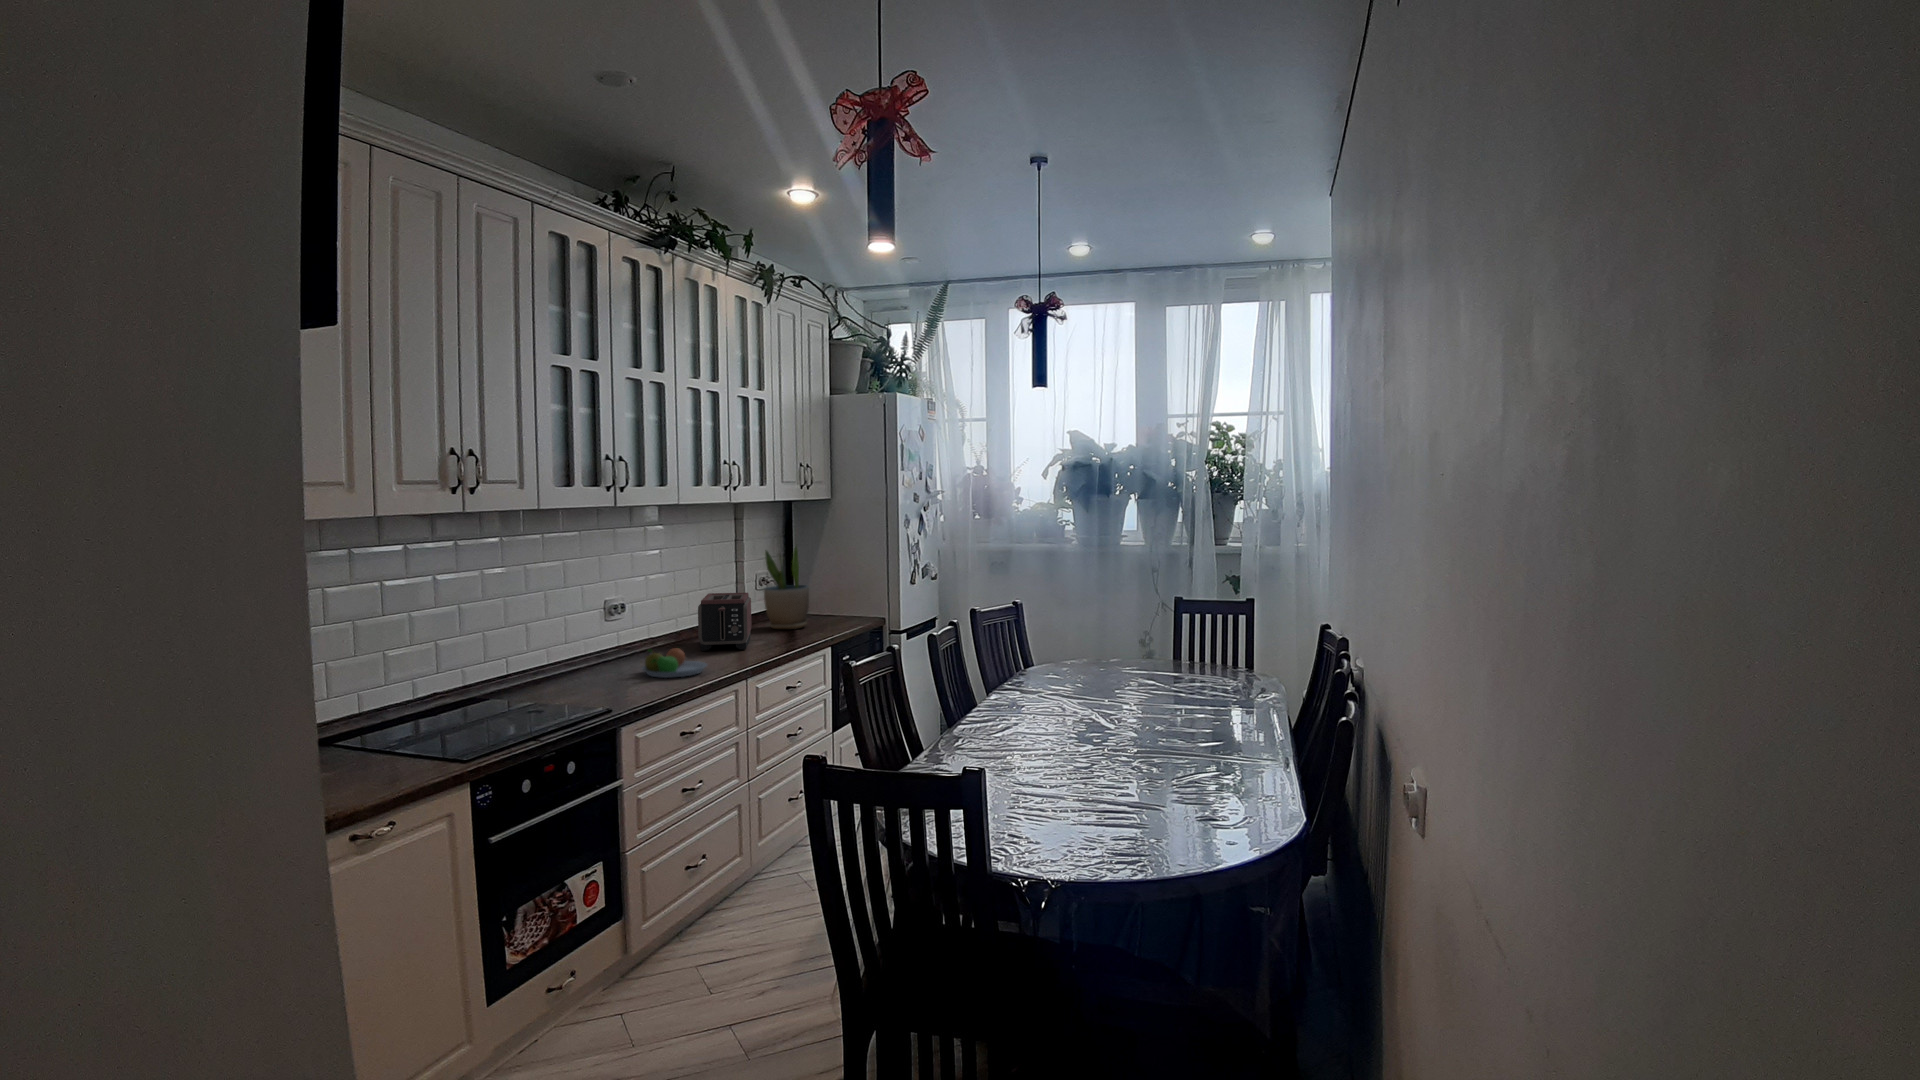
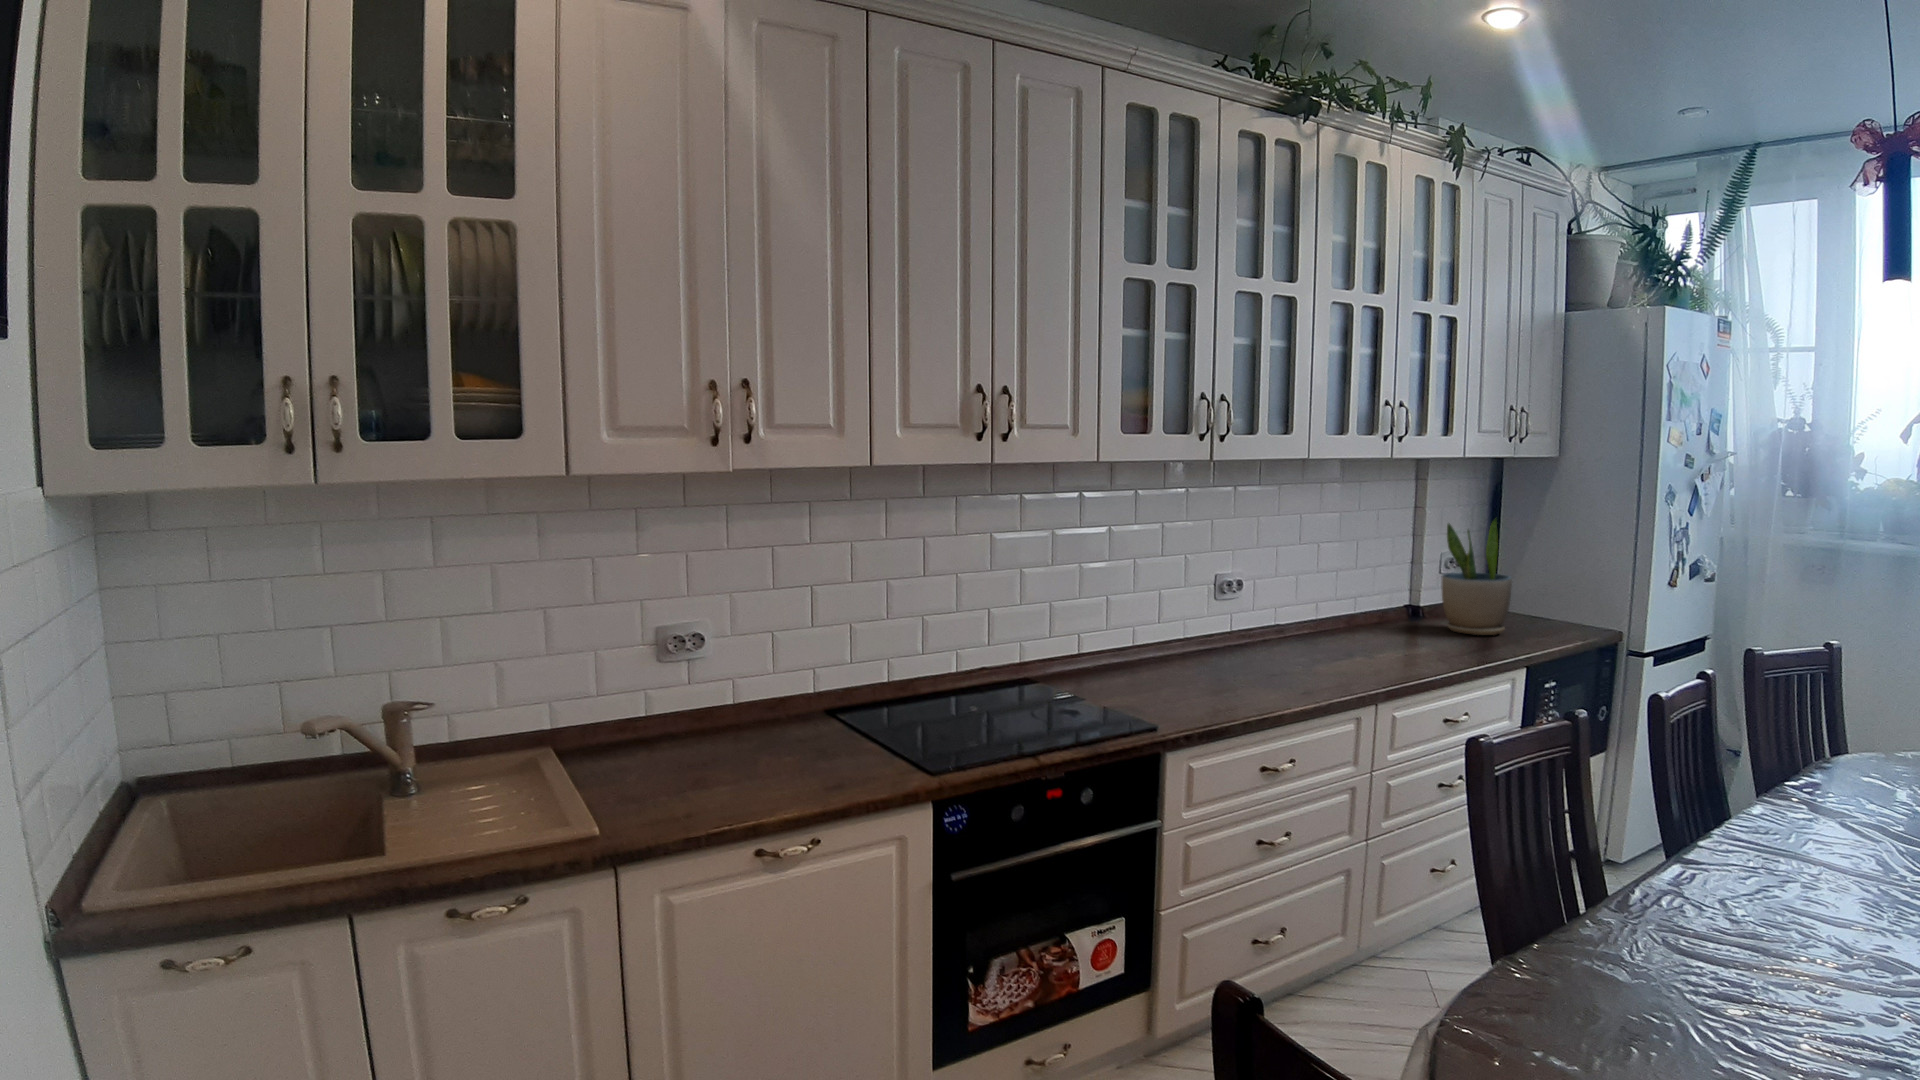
toaster: present [698,593,751,651] -> none [1326,576,1413,659]
fruit bowl: present [642,648,707,678] -> none [1228,645,1317,690]

